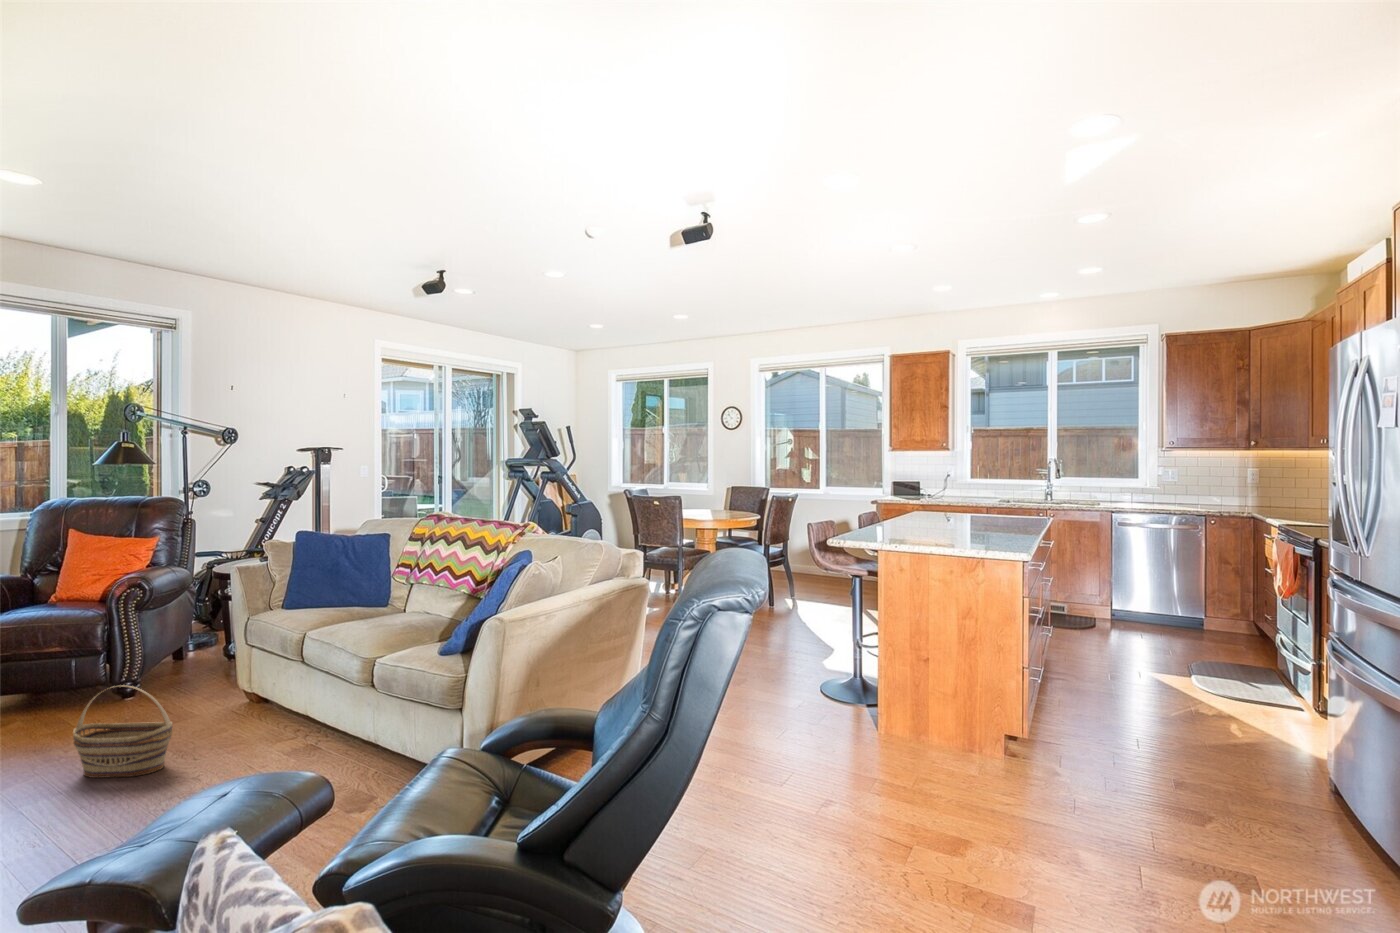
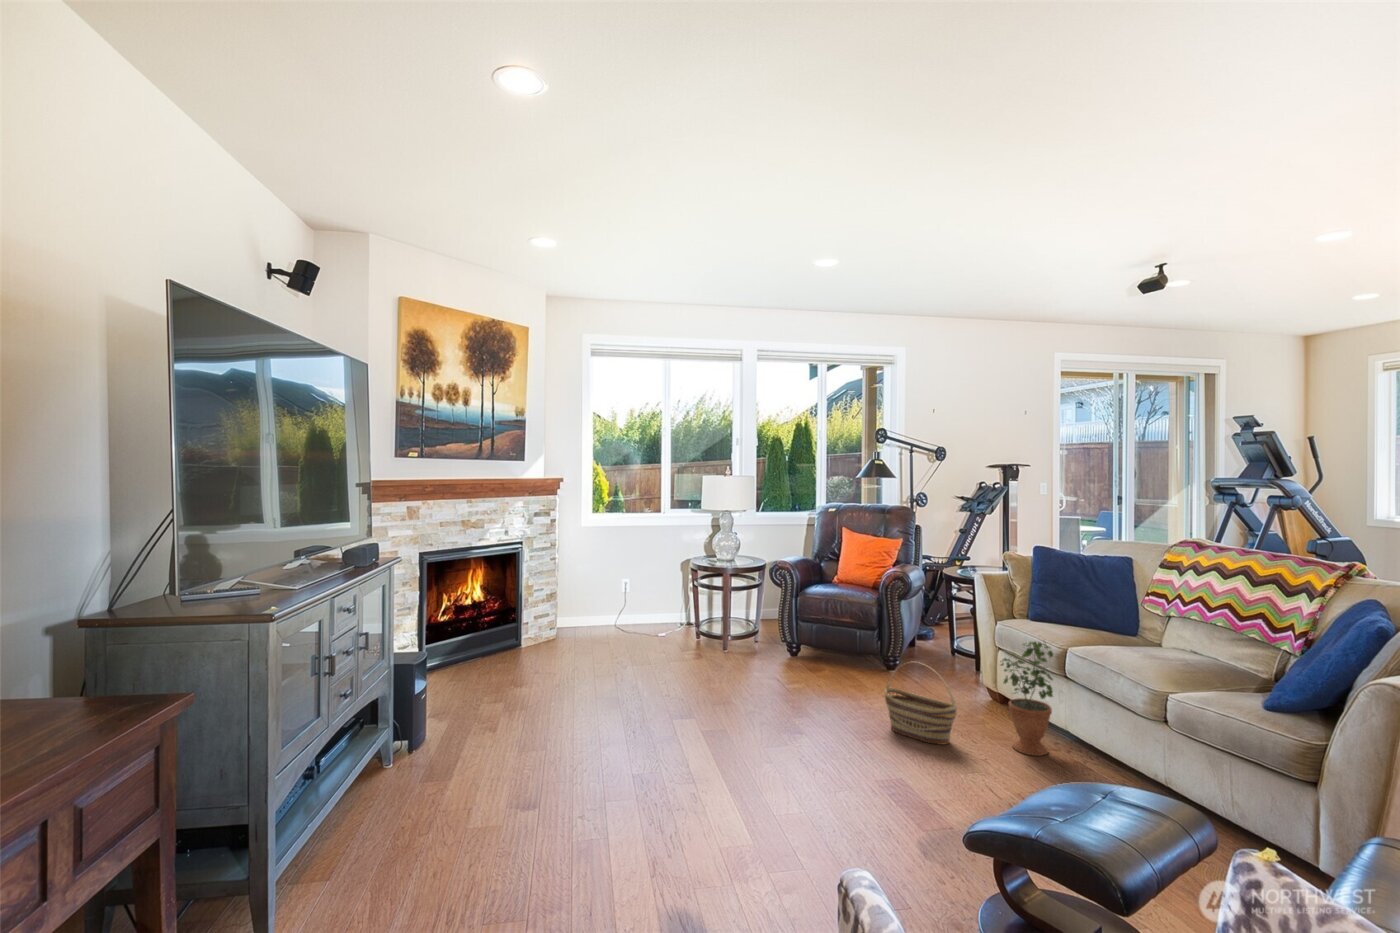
potted plant: none [230,626,292,751] -> present [1000,642,1053,756]

